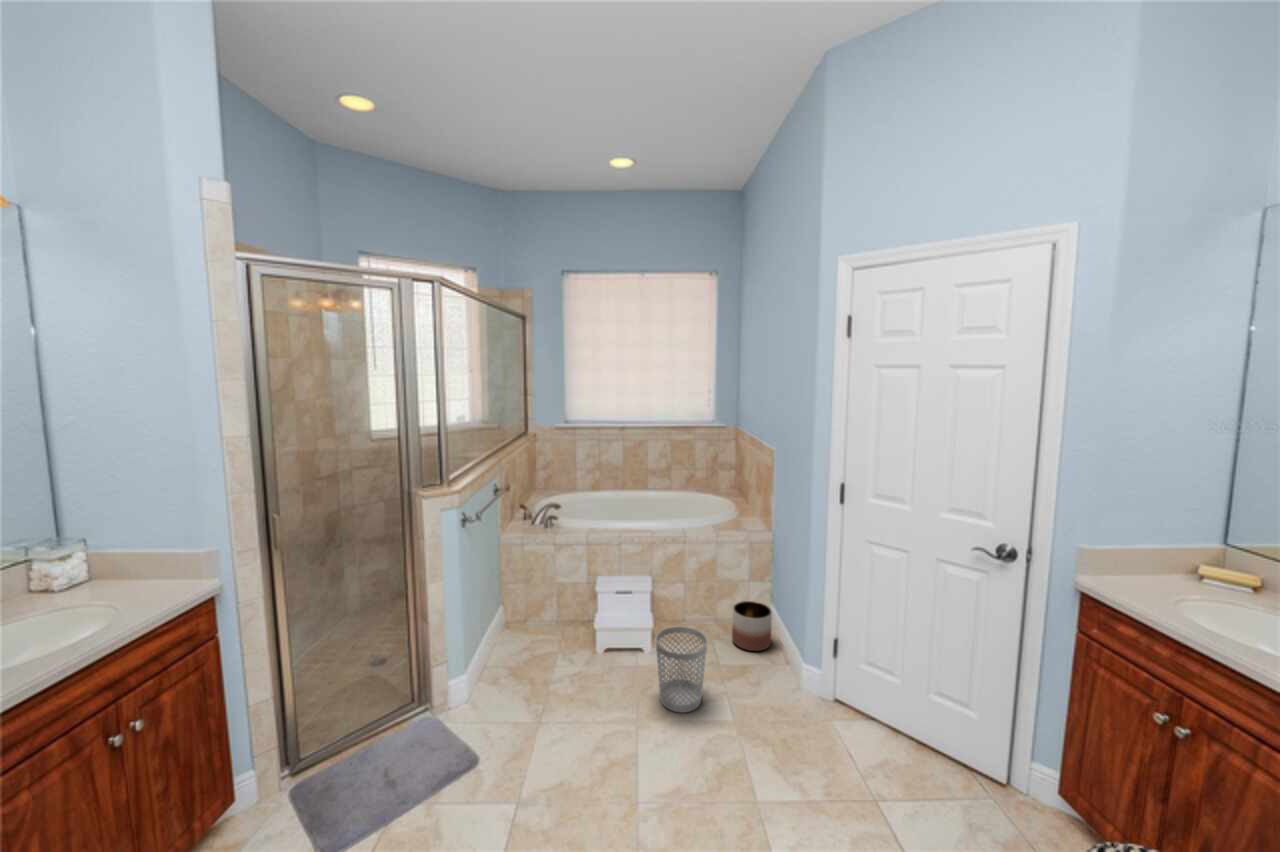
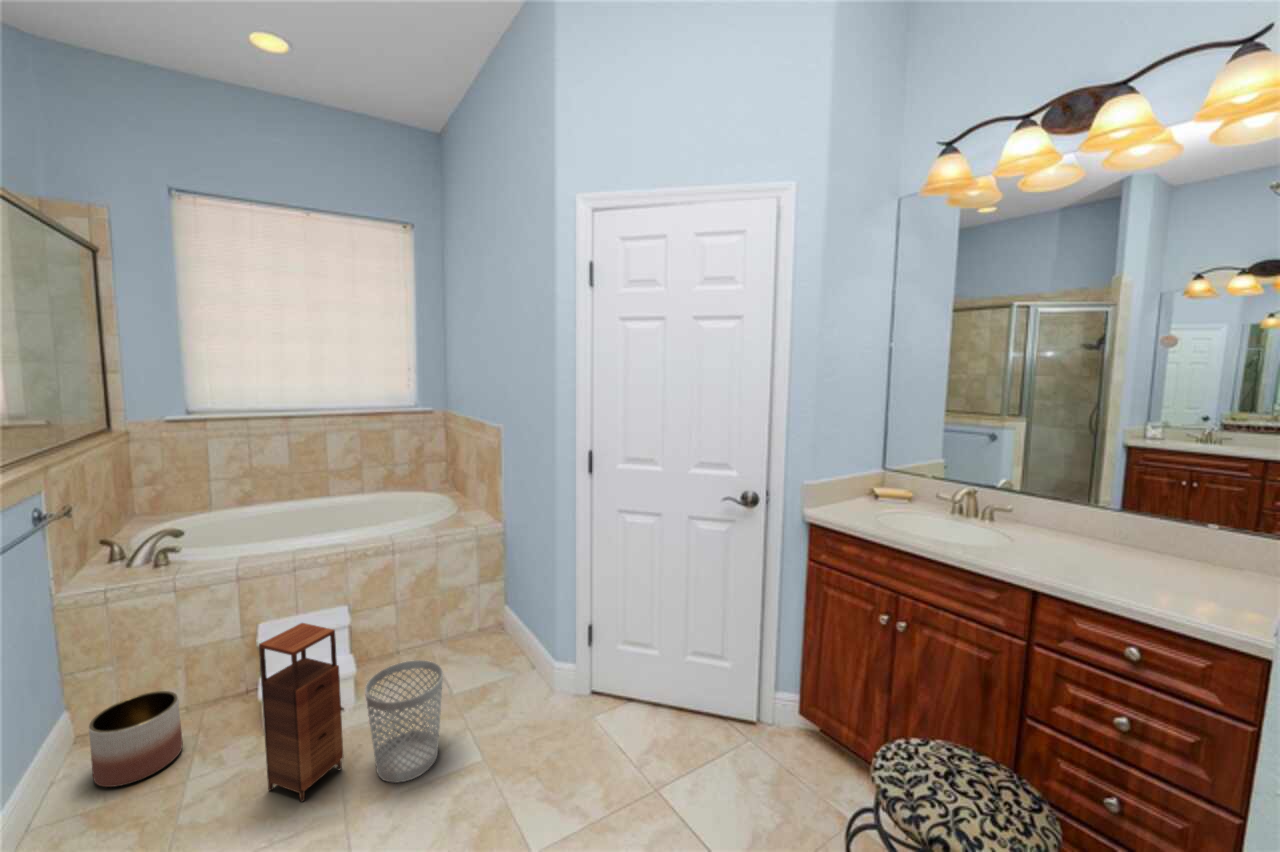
storage cabinet: none [598,582,641,701] -> present [259,623,343,802]
planter: present [732,601,772,651] -> present [89,691,183,787]

